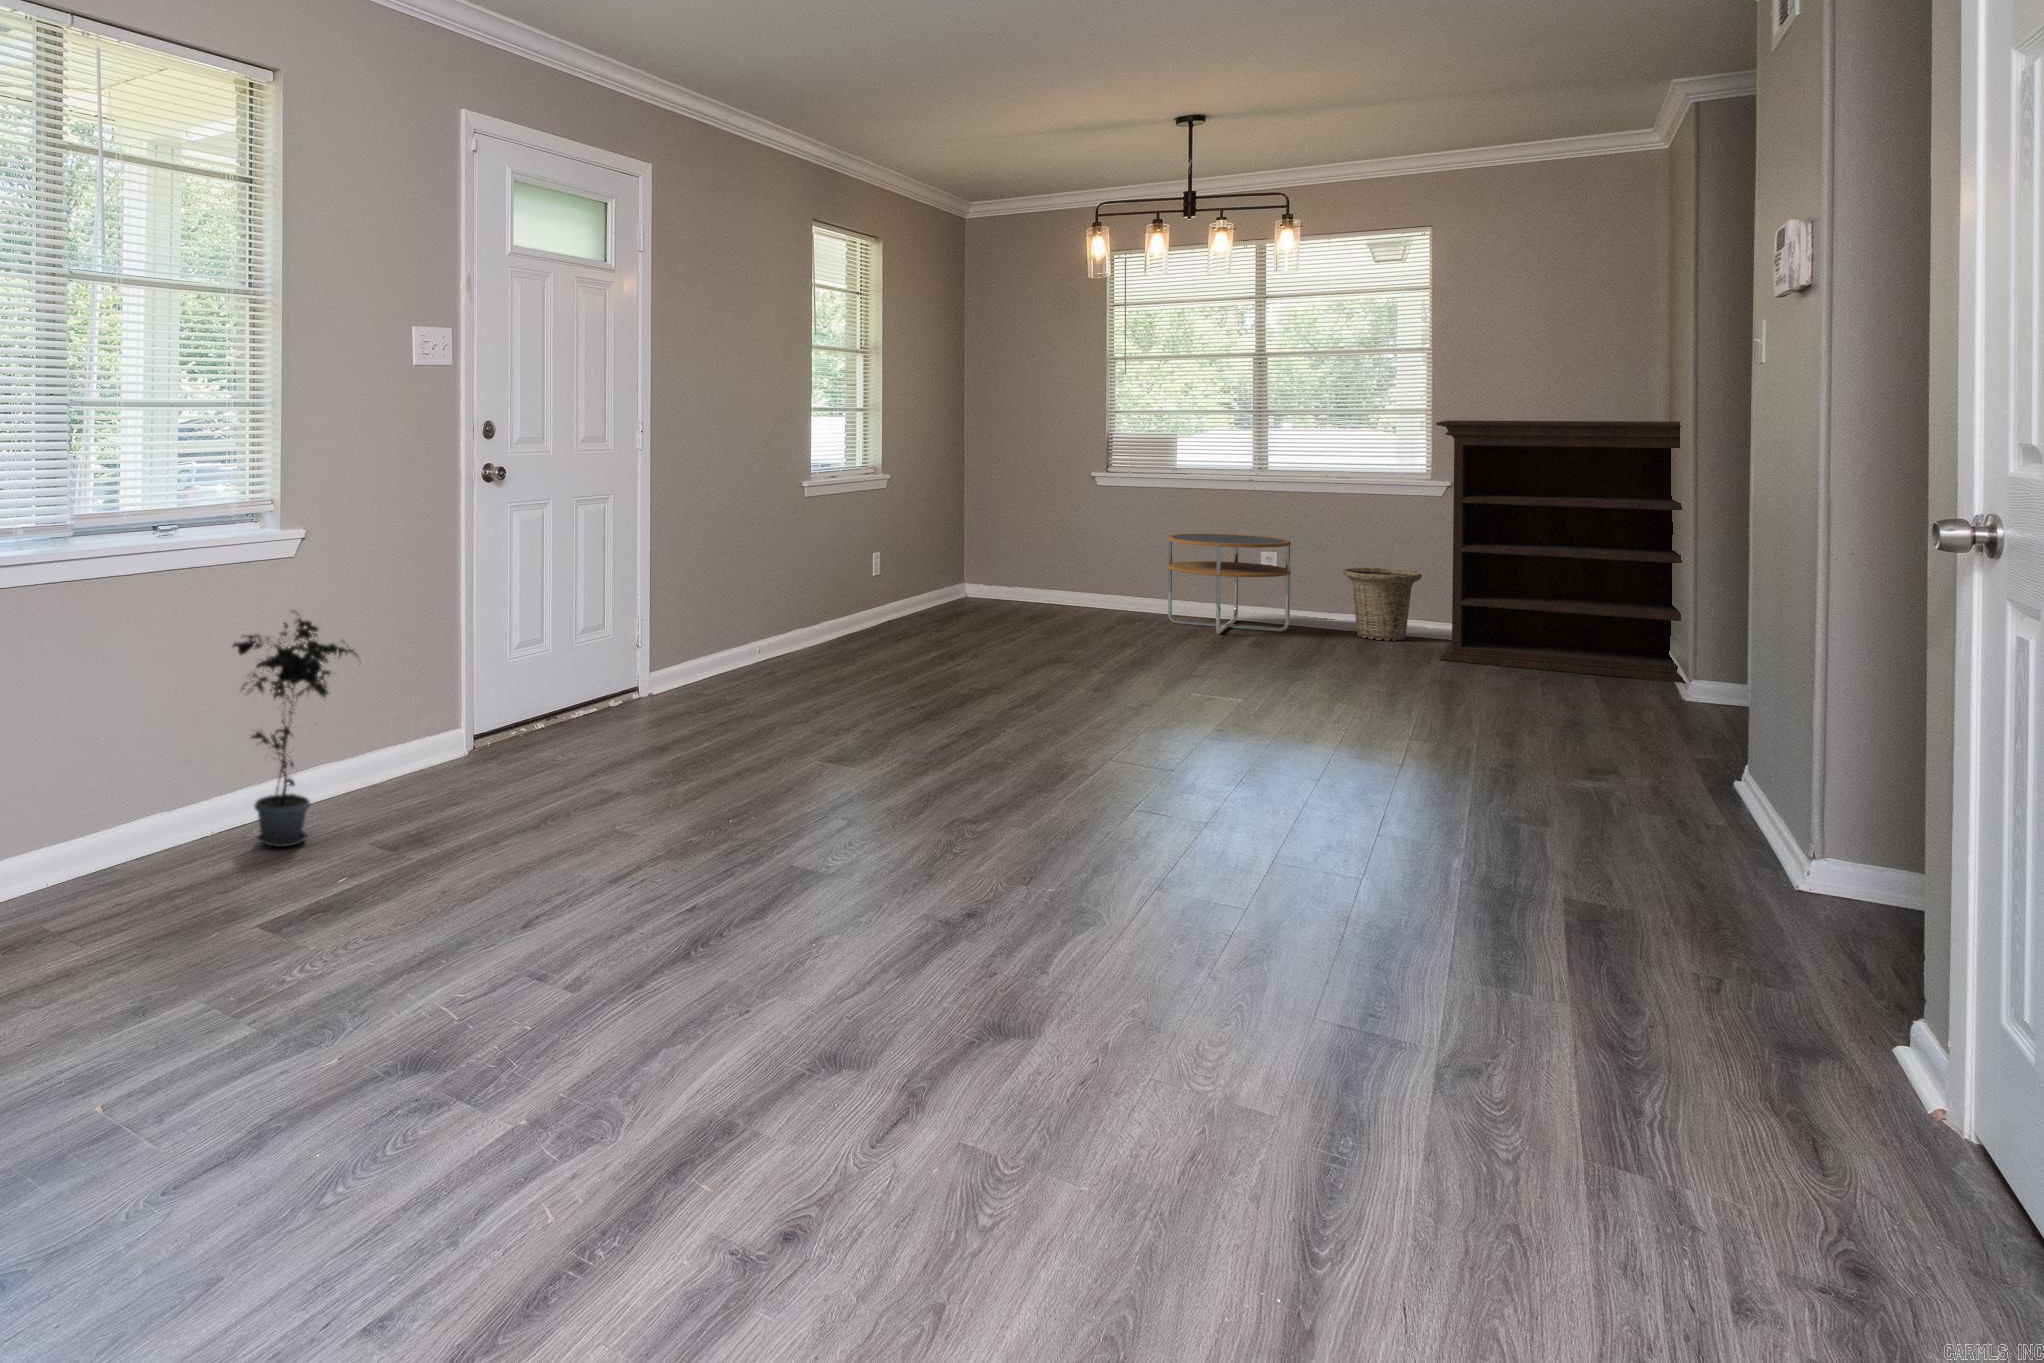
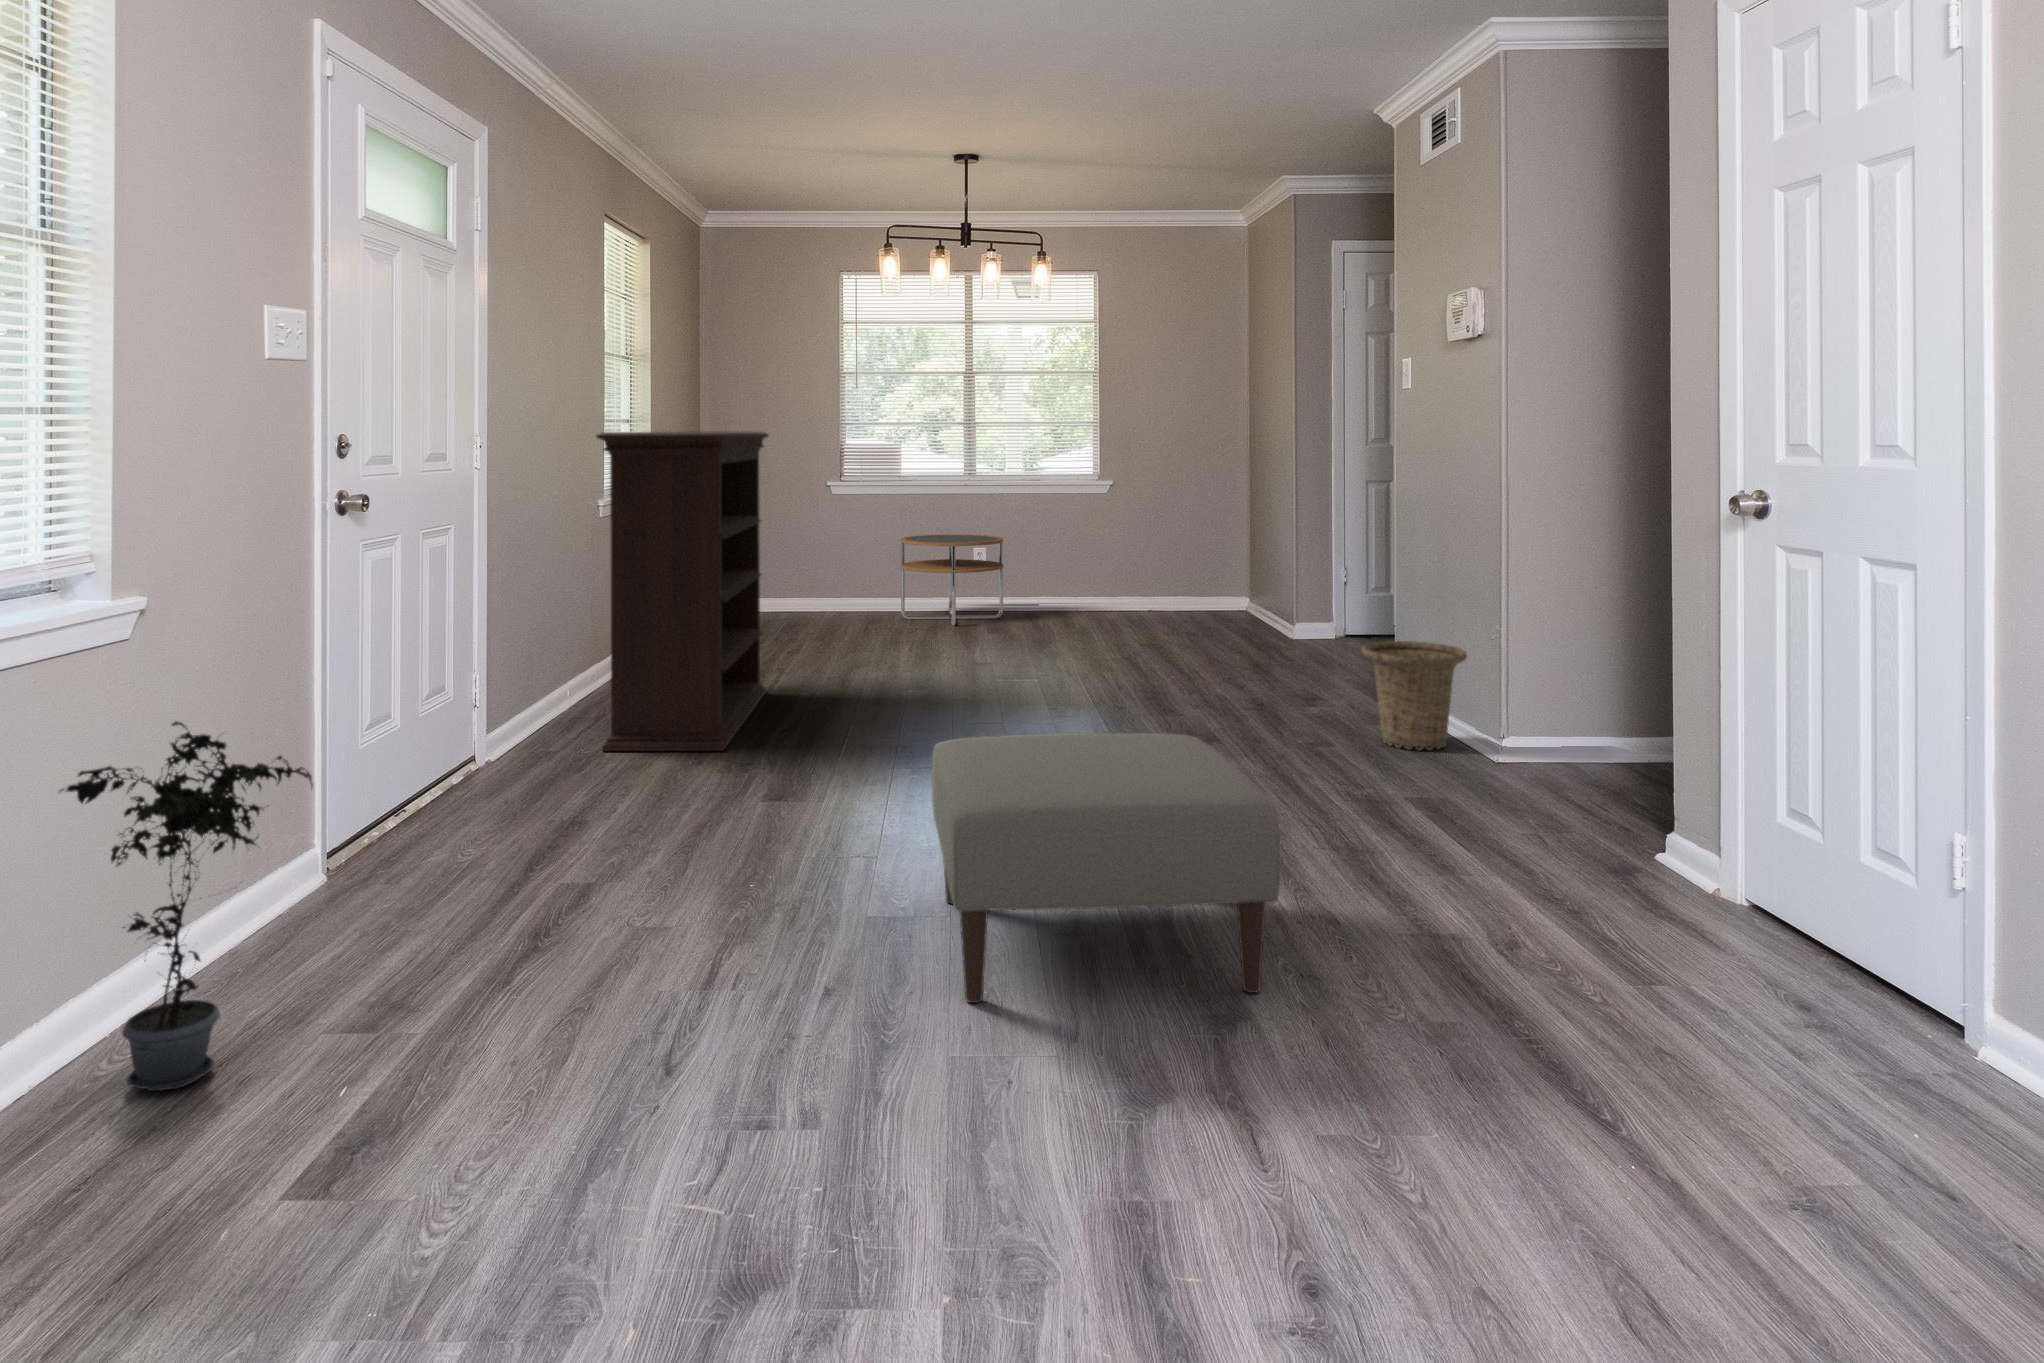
bookshelf: present [1436,420,1686,683] -> present [596,432,768,751]
basket: present [1343,568,1422,641] -> present [1361,641,1467,750]
ottoman: none [783,707,1135,976] -> present [932,733,1280,1003]

